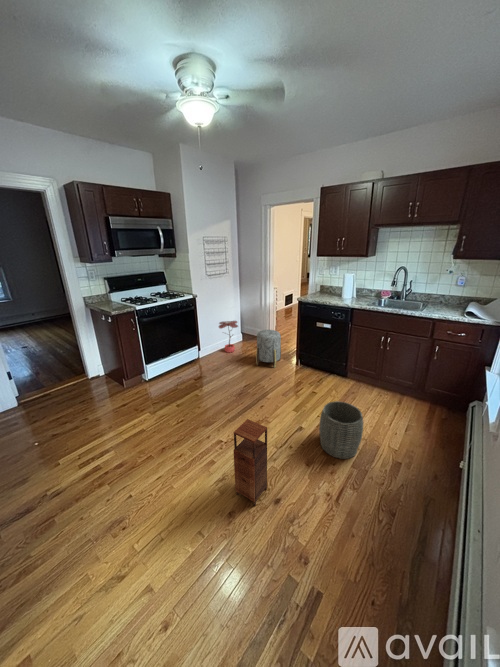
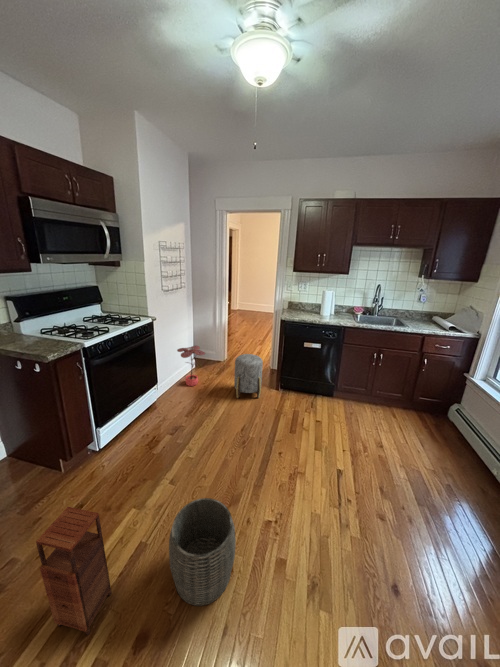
woven basket: present [319,401,363,459] -> present [169,498,236,606]
storage cabinet: present [233,419,267,506] -> present [36,507,111,635]

